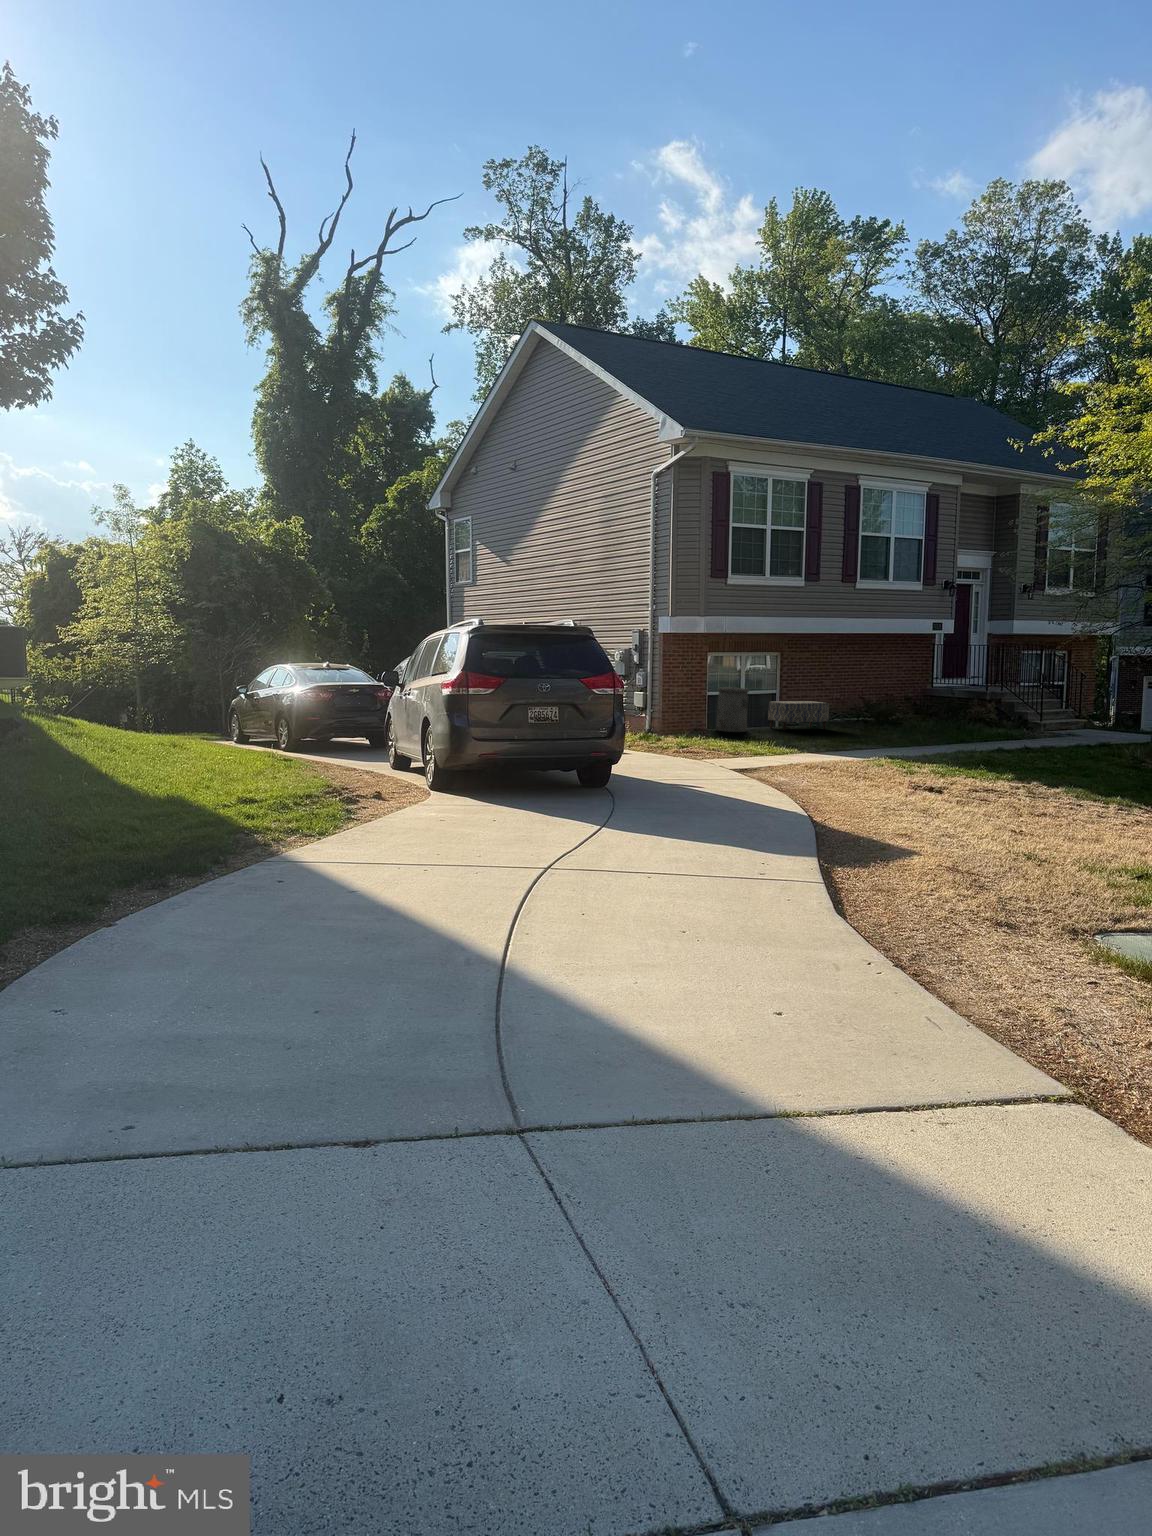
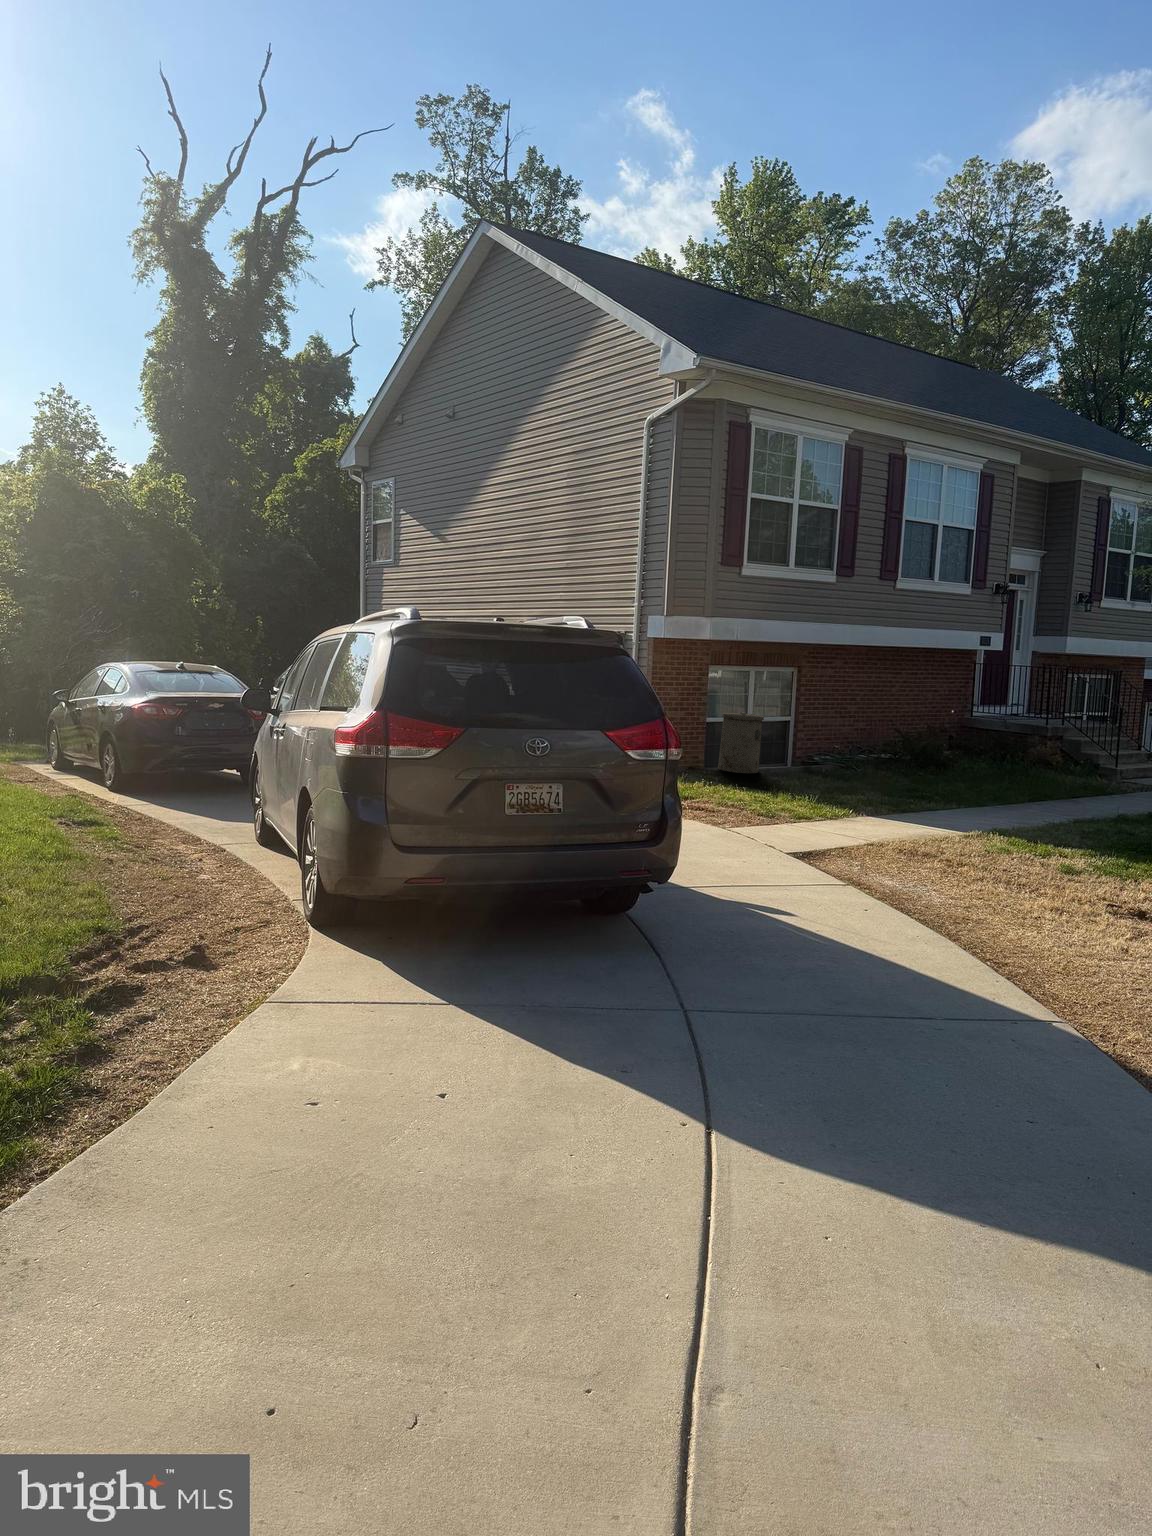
bench: present [768,701,829,730] -> none [781,731,859,770]

